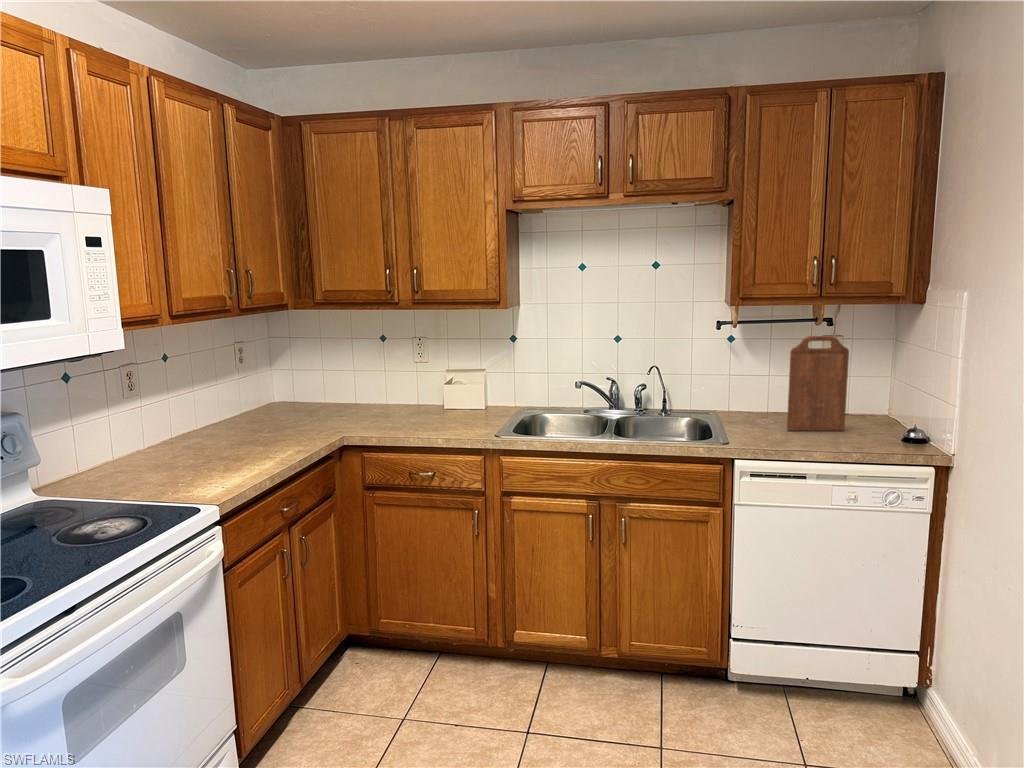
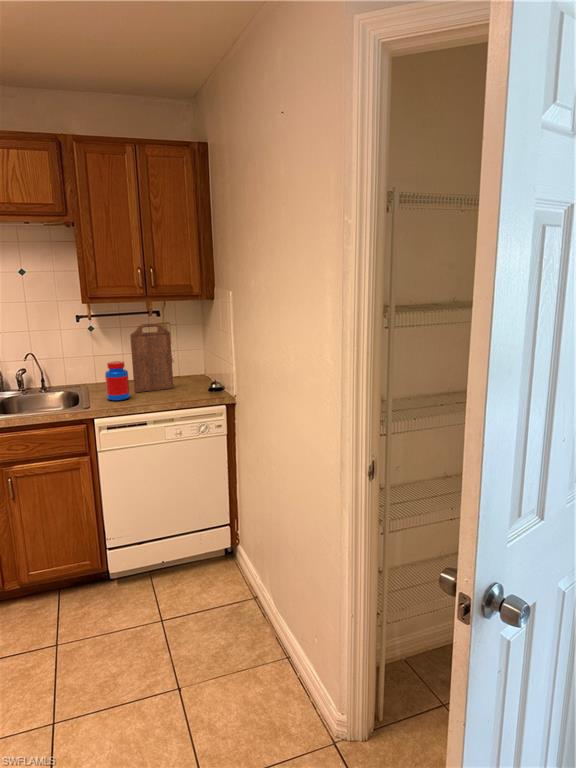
jar: none [751,385,784,439] -> present [105,361,130,400]

